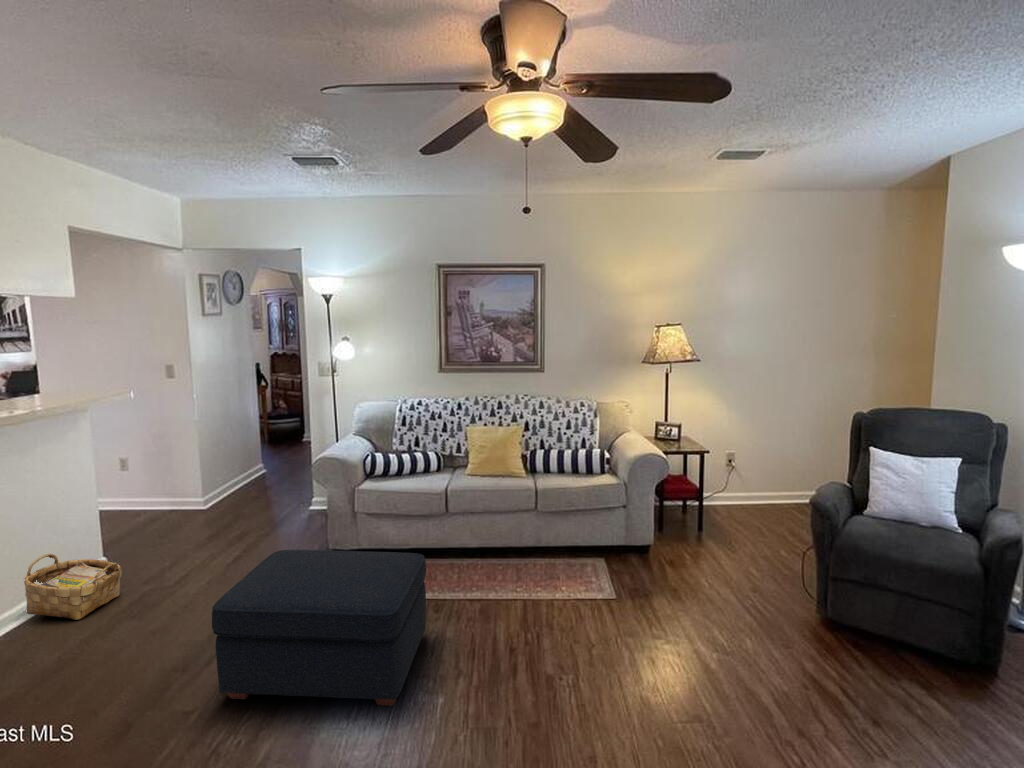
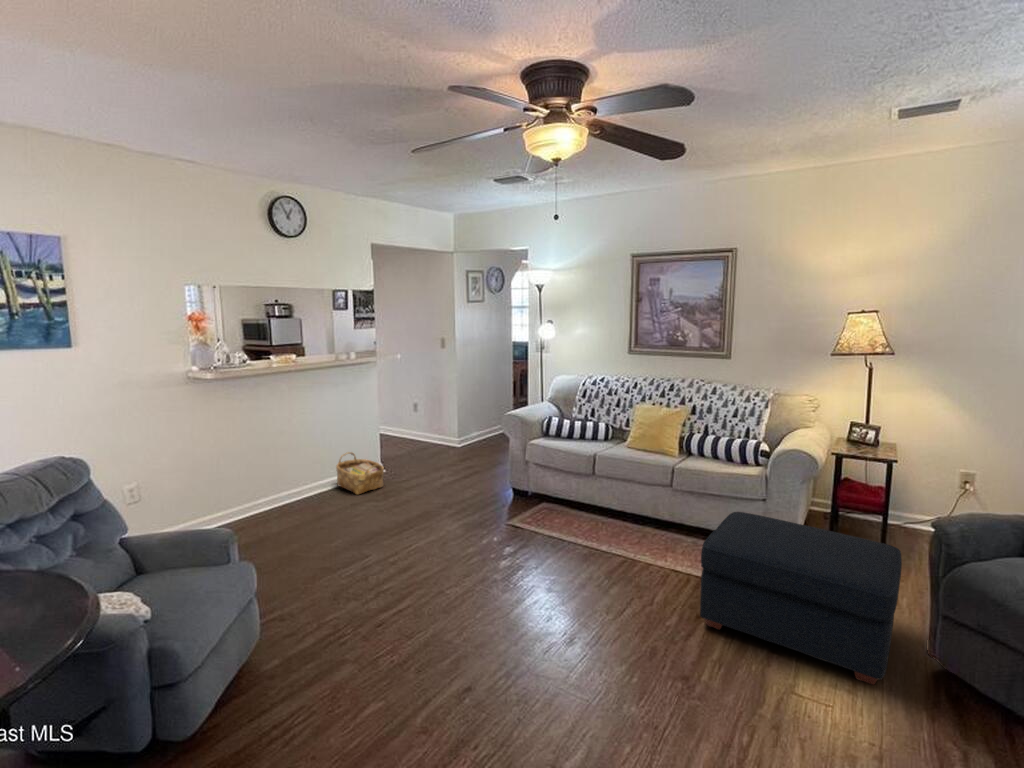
ottoman: present [212,550,426,706] -> present [700,512,902,685]

